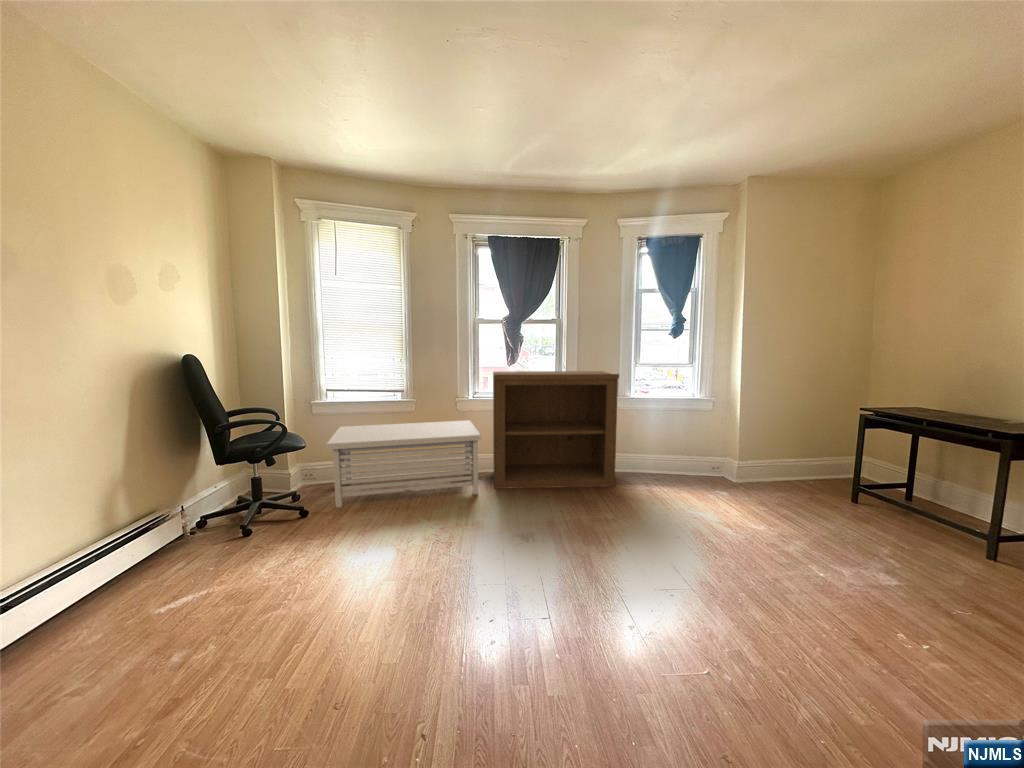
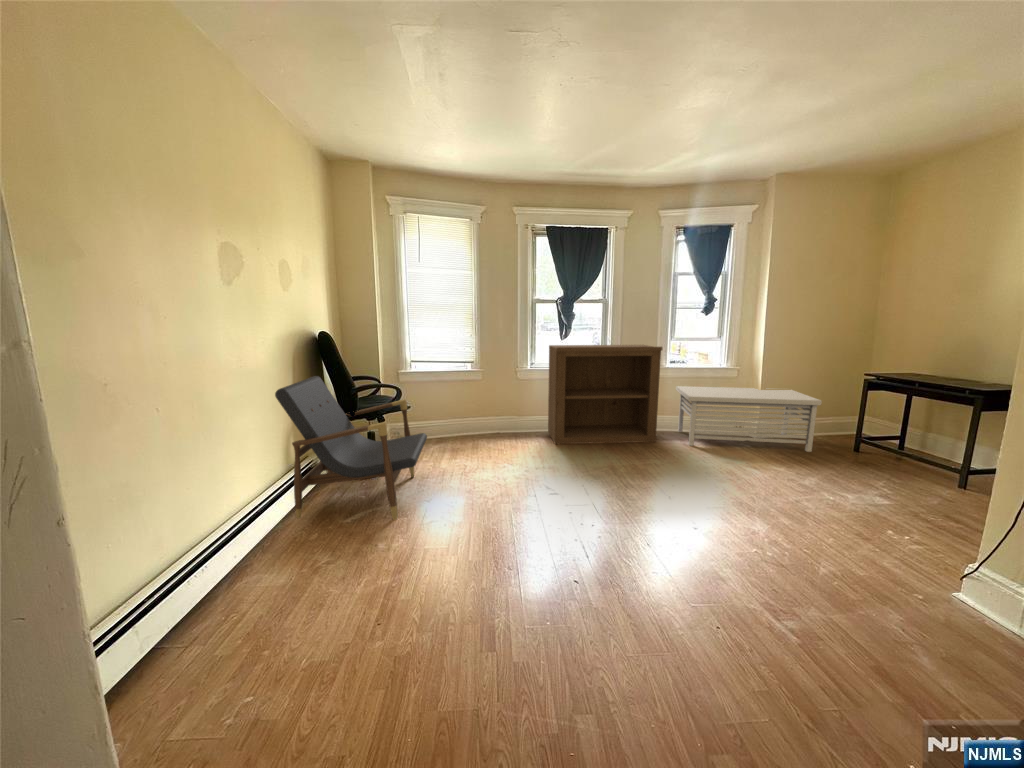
lounge chair: none [63,411,310,611] -> present [275,376,427,520]
storage bench: present [326,420,481,507] -> present [676,386,822,452]

